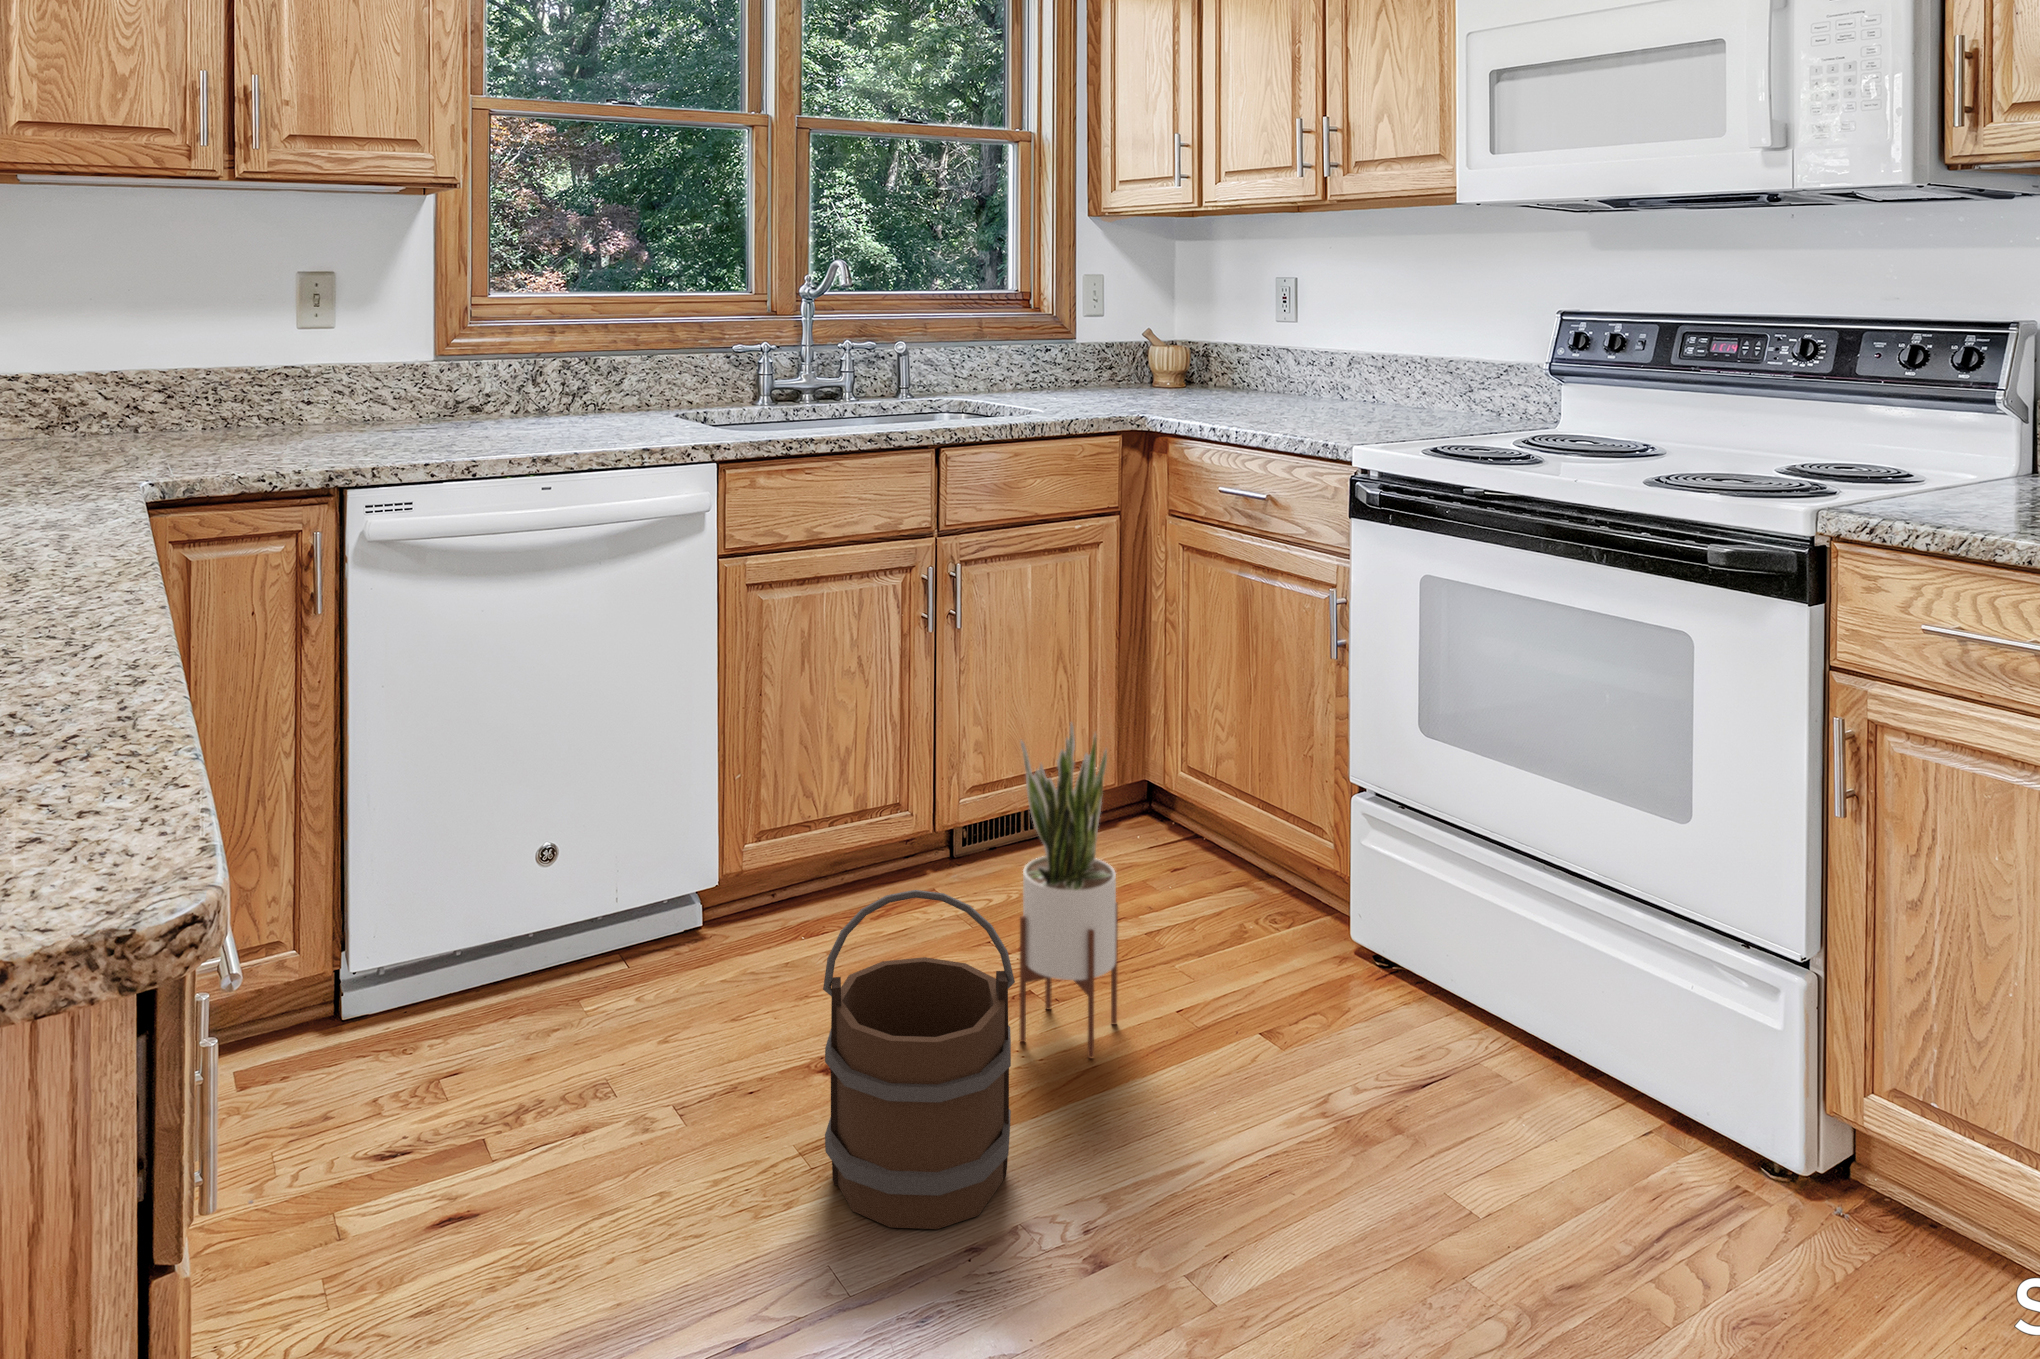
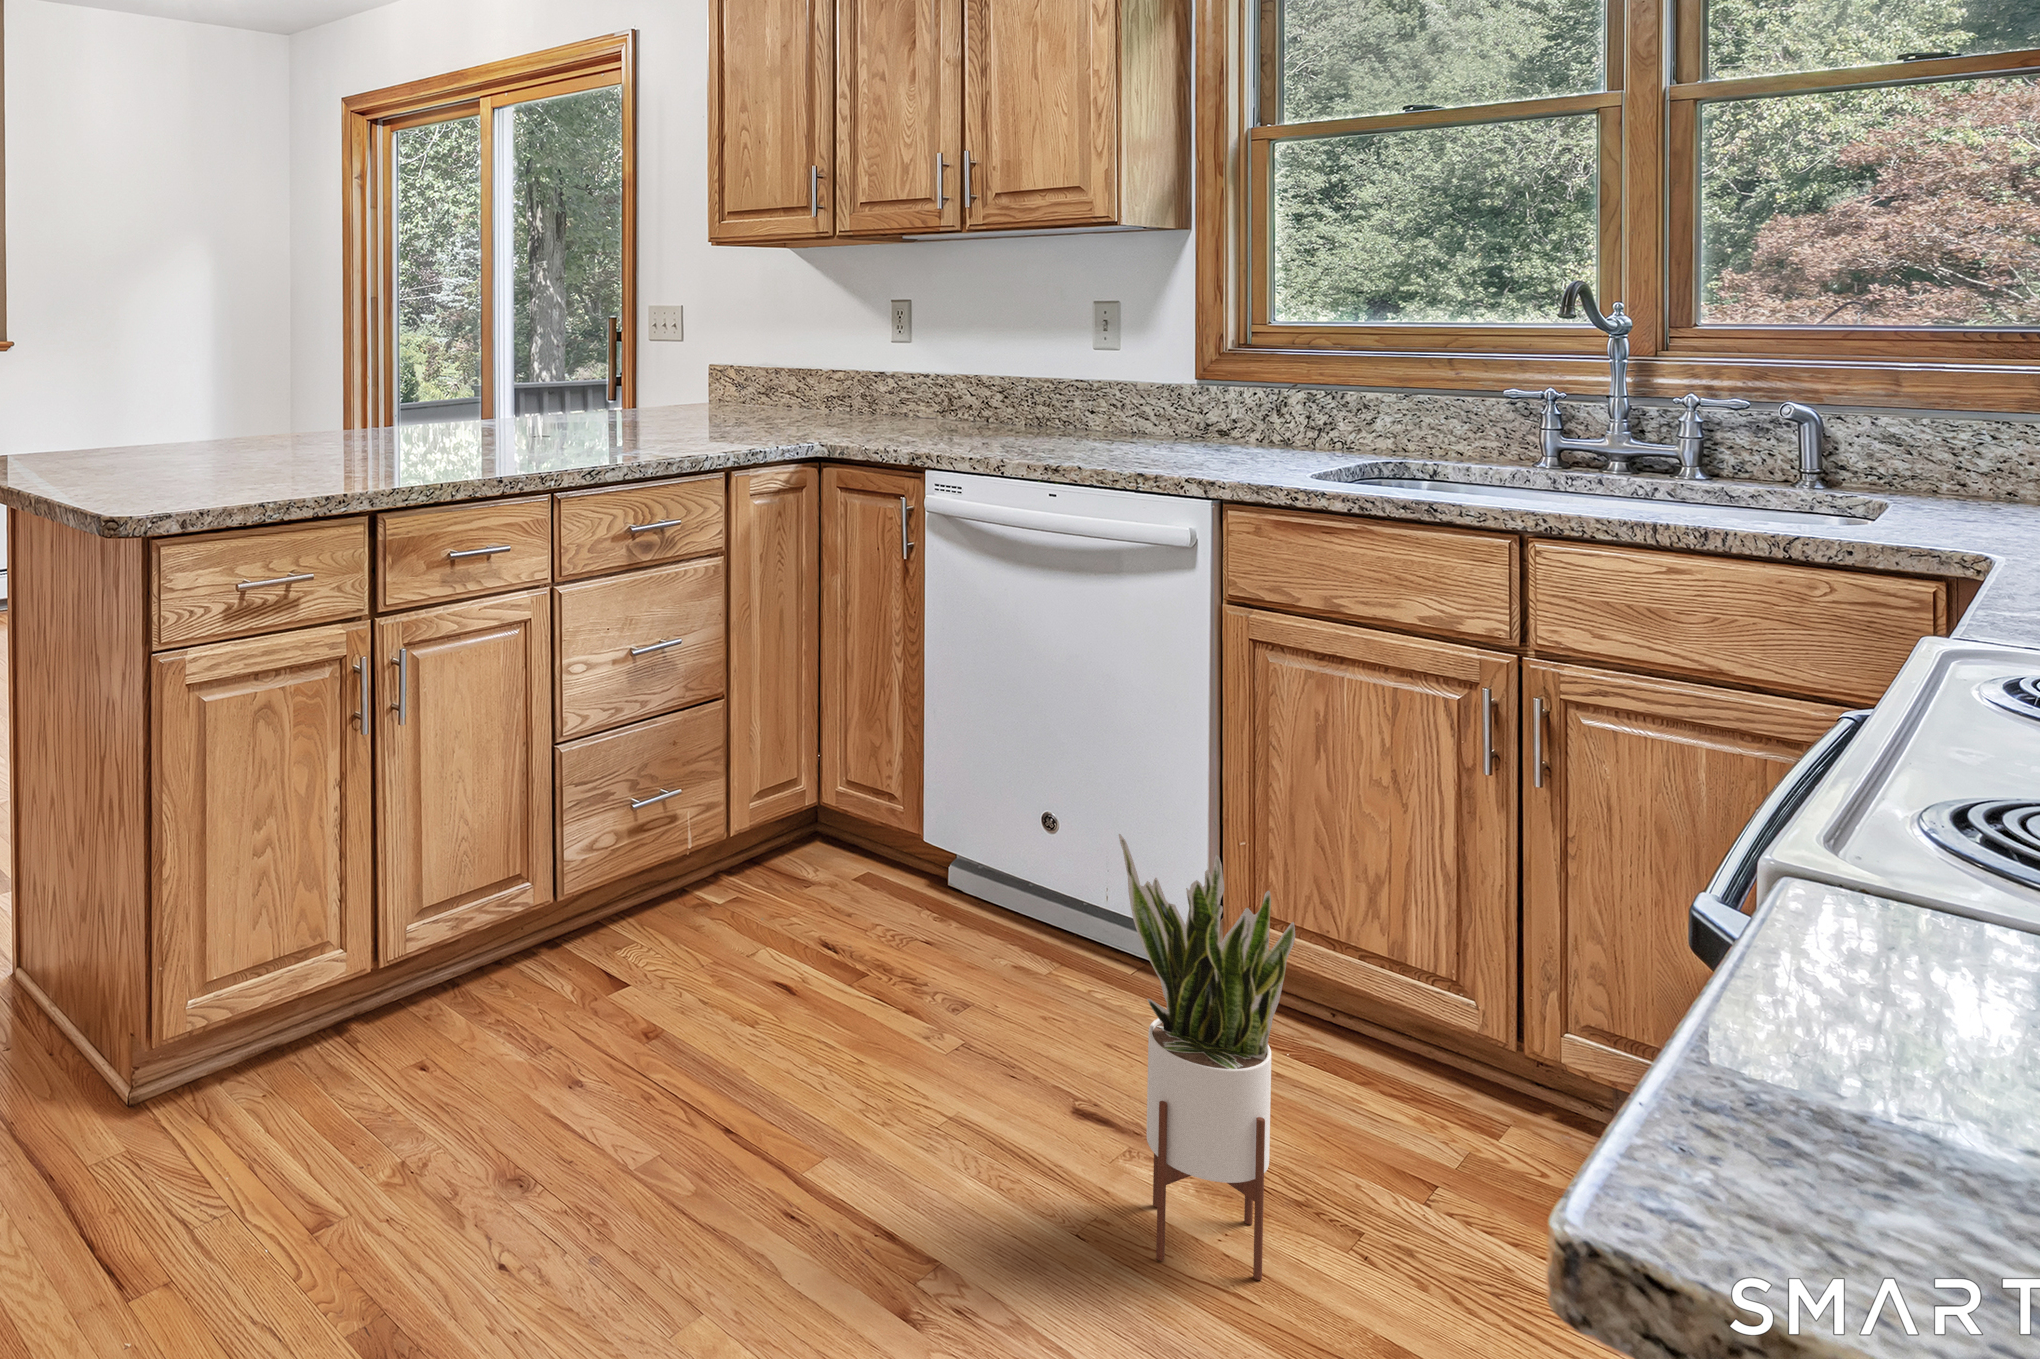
bucket: present [823,890,1015,1229] -> none [789,897,969,1207]

